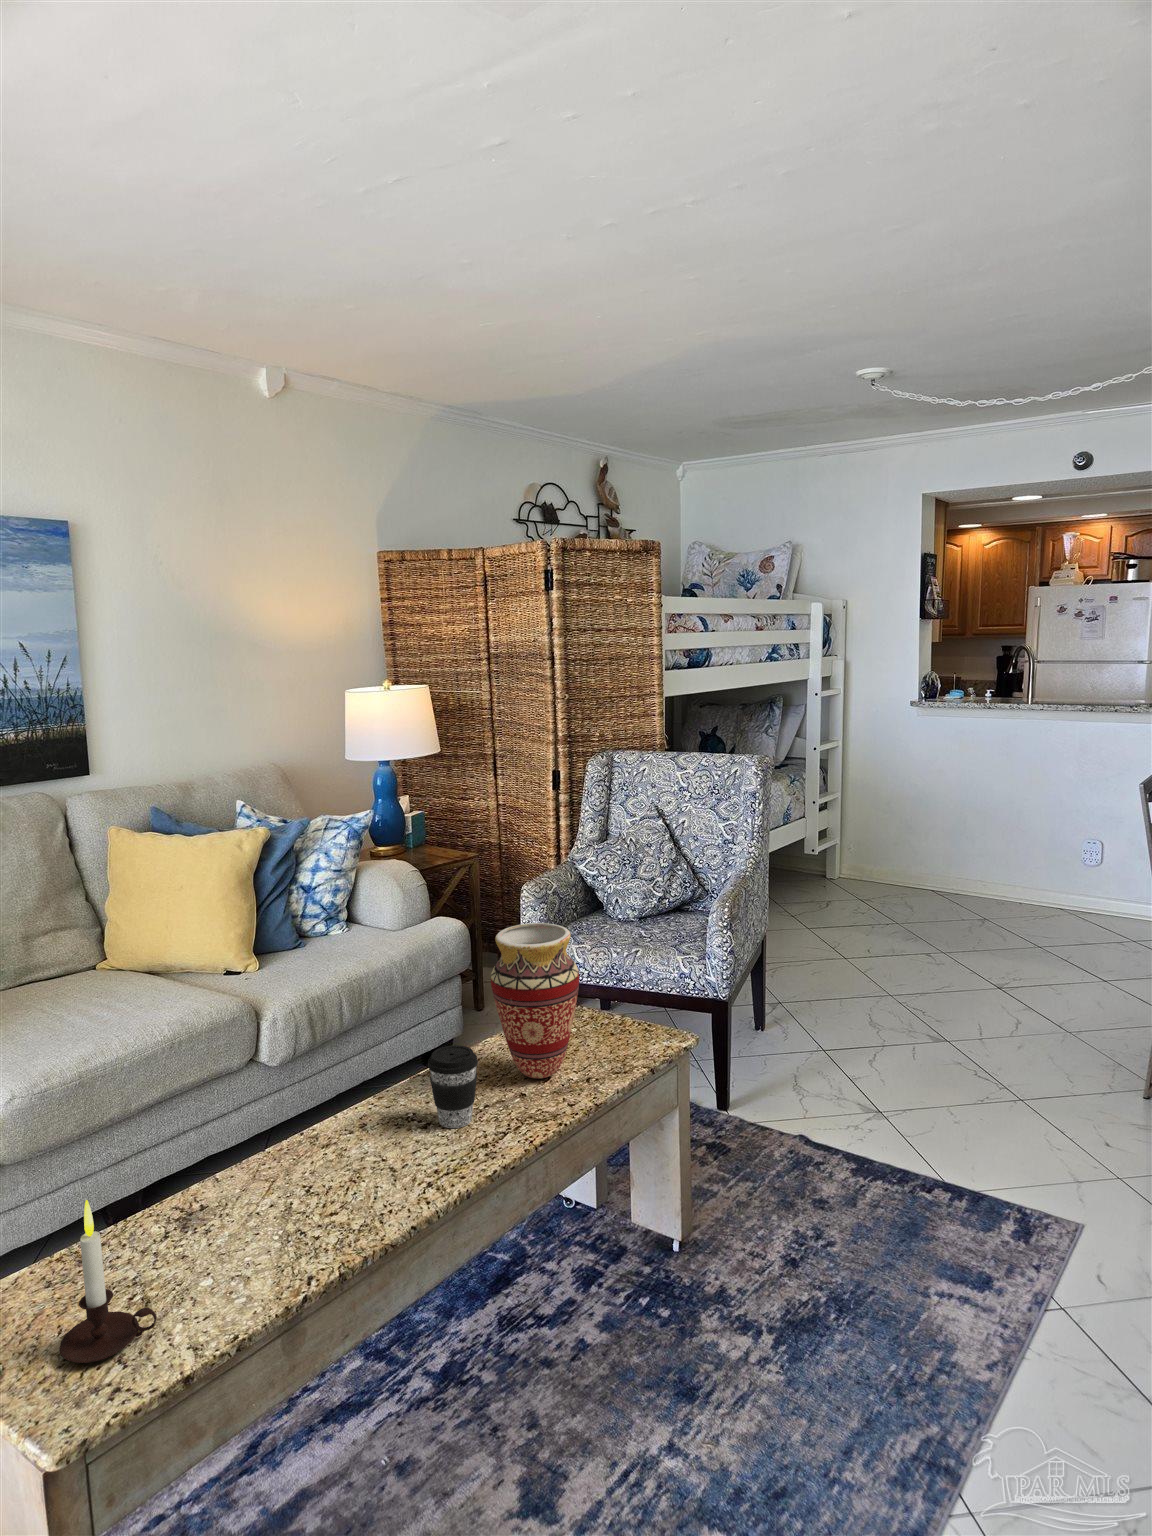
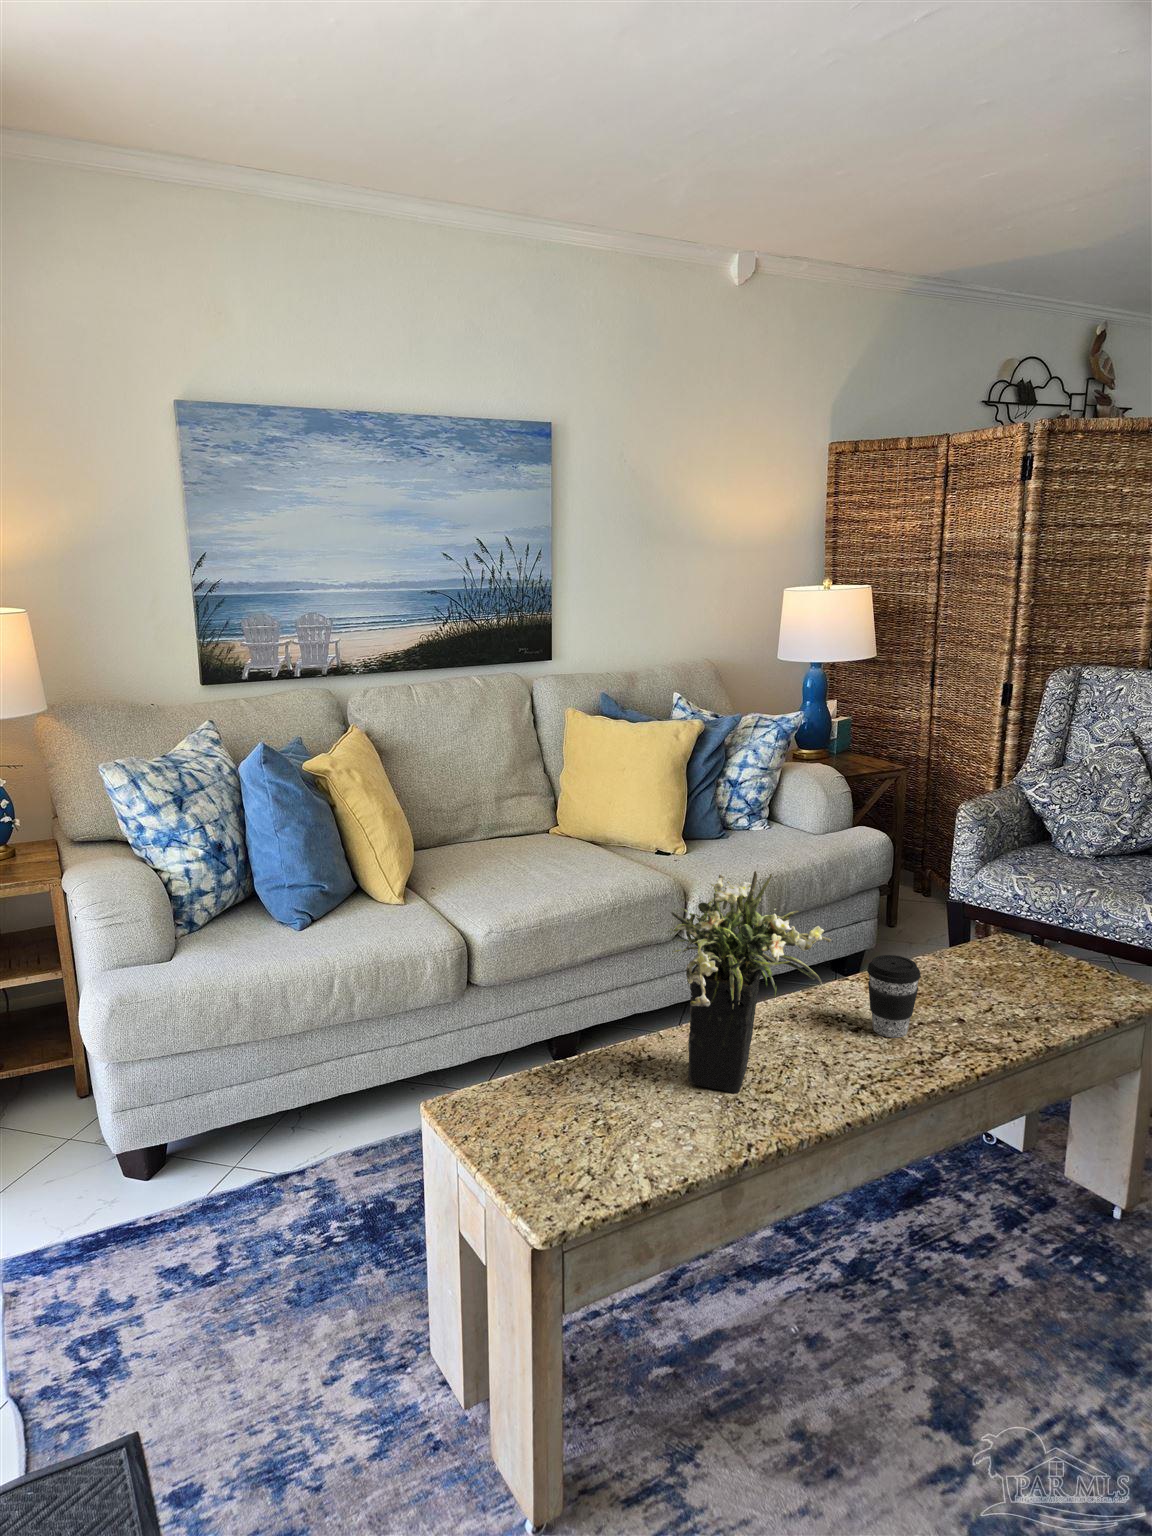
vase: present [491,923,579,1078] -> none [938,843,1039,1005]
flower arrangement: none [199,985,382,1224] -> present [666,871,831,1093]
candle: present [59,1200,157,1363] -> none [539,1030,619,1168]

